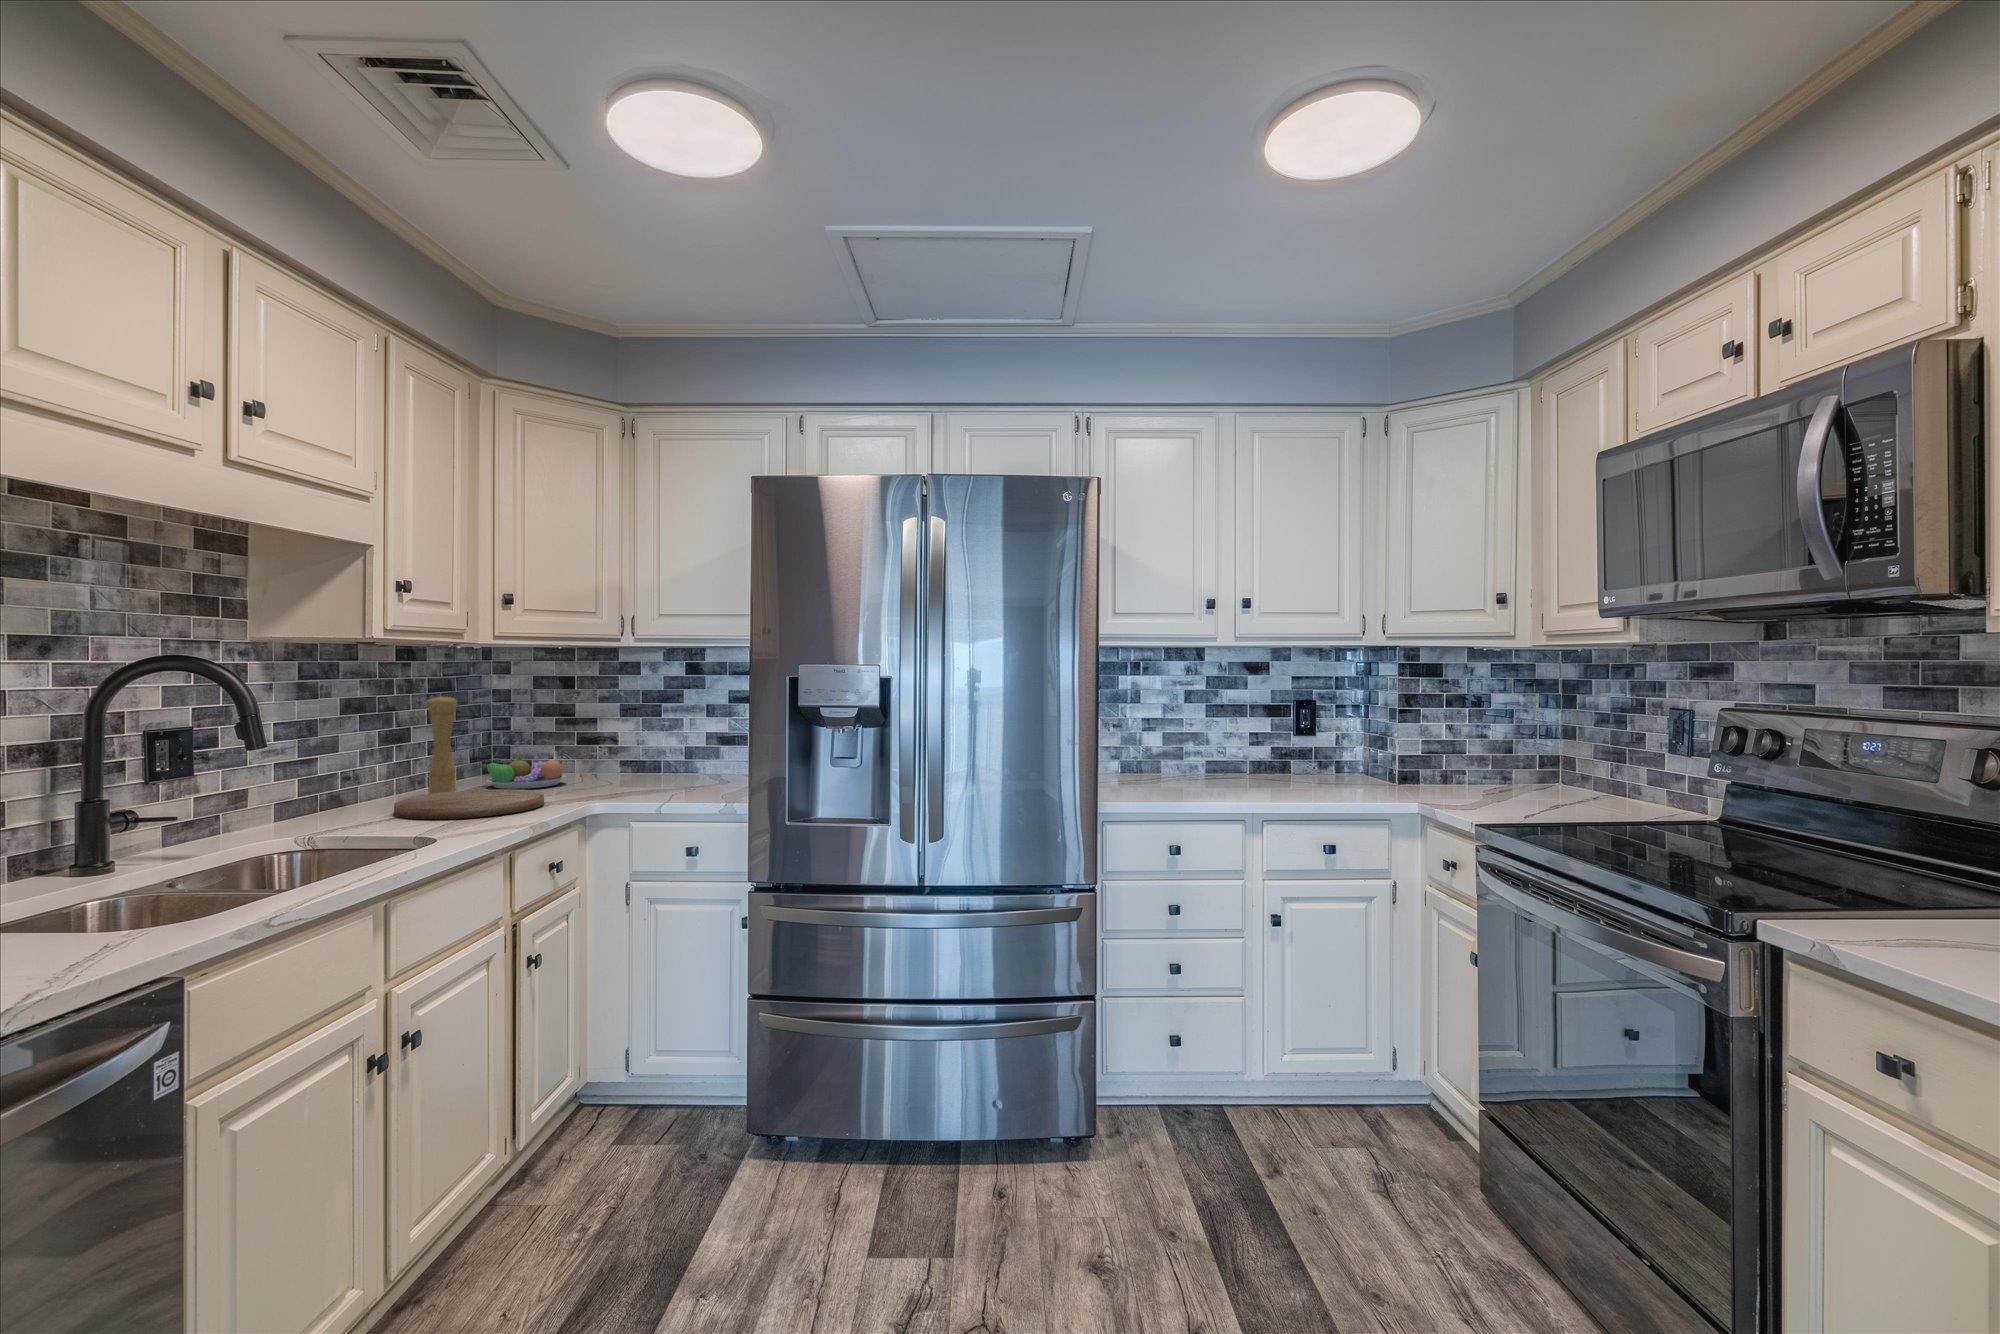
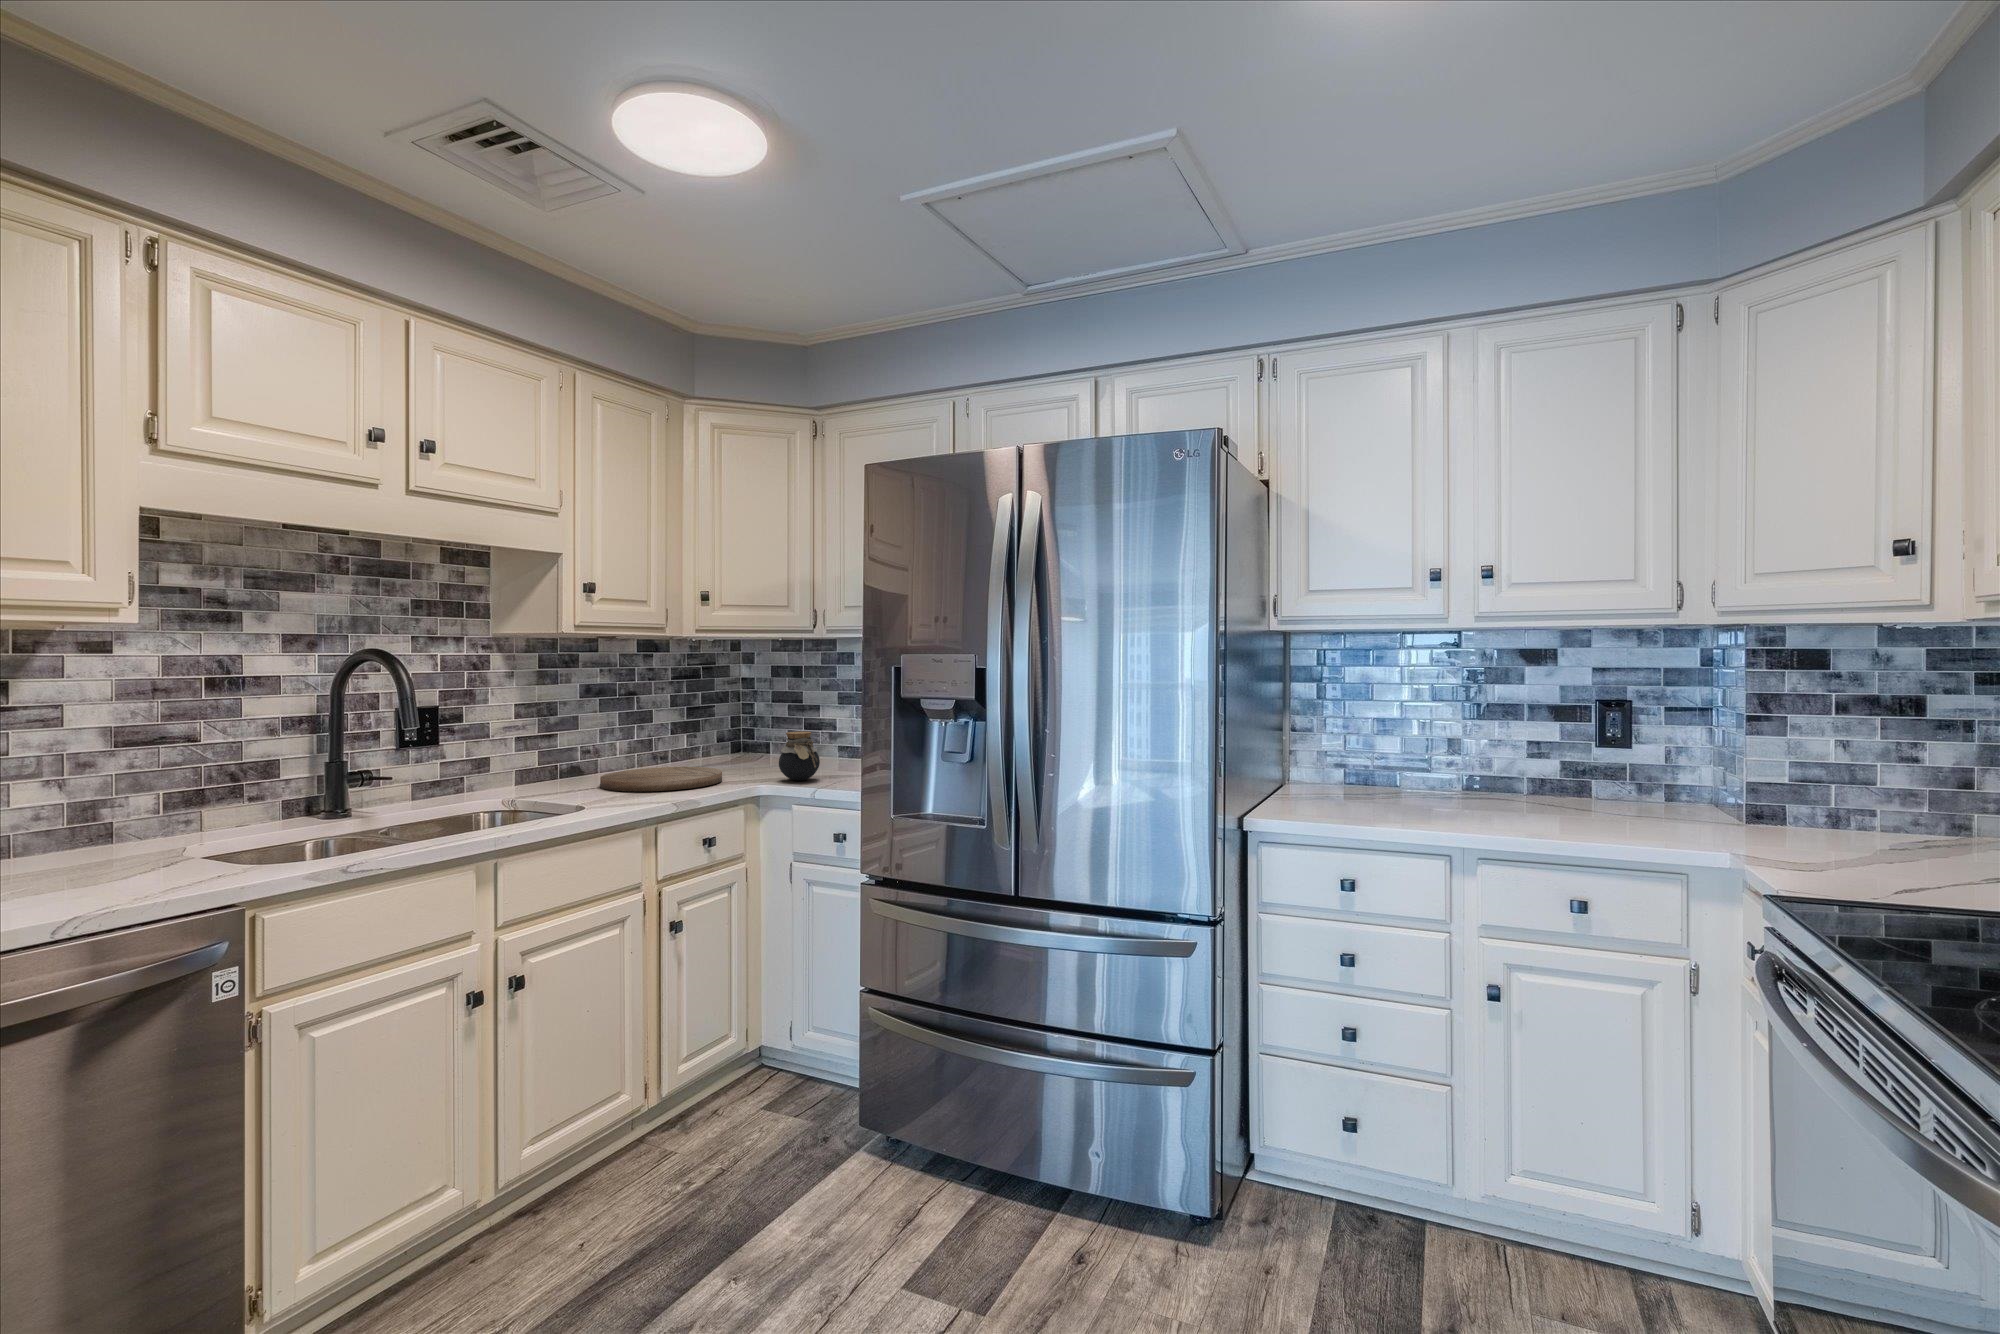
pepper mill: present [427,696,457,794] -> none [653,682,677,770]
jar: none [608,746,655,797] -> present [779,732,820,781]
fruit bowl: present [481,756,566,789] -> none [708,736,774,767]

